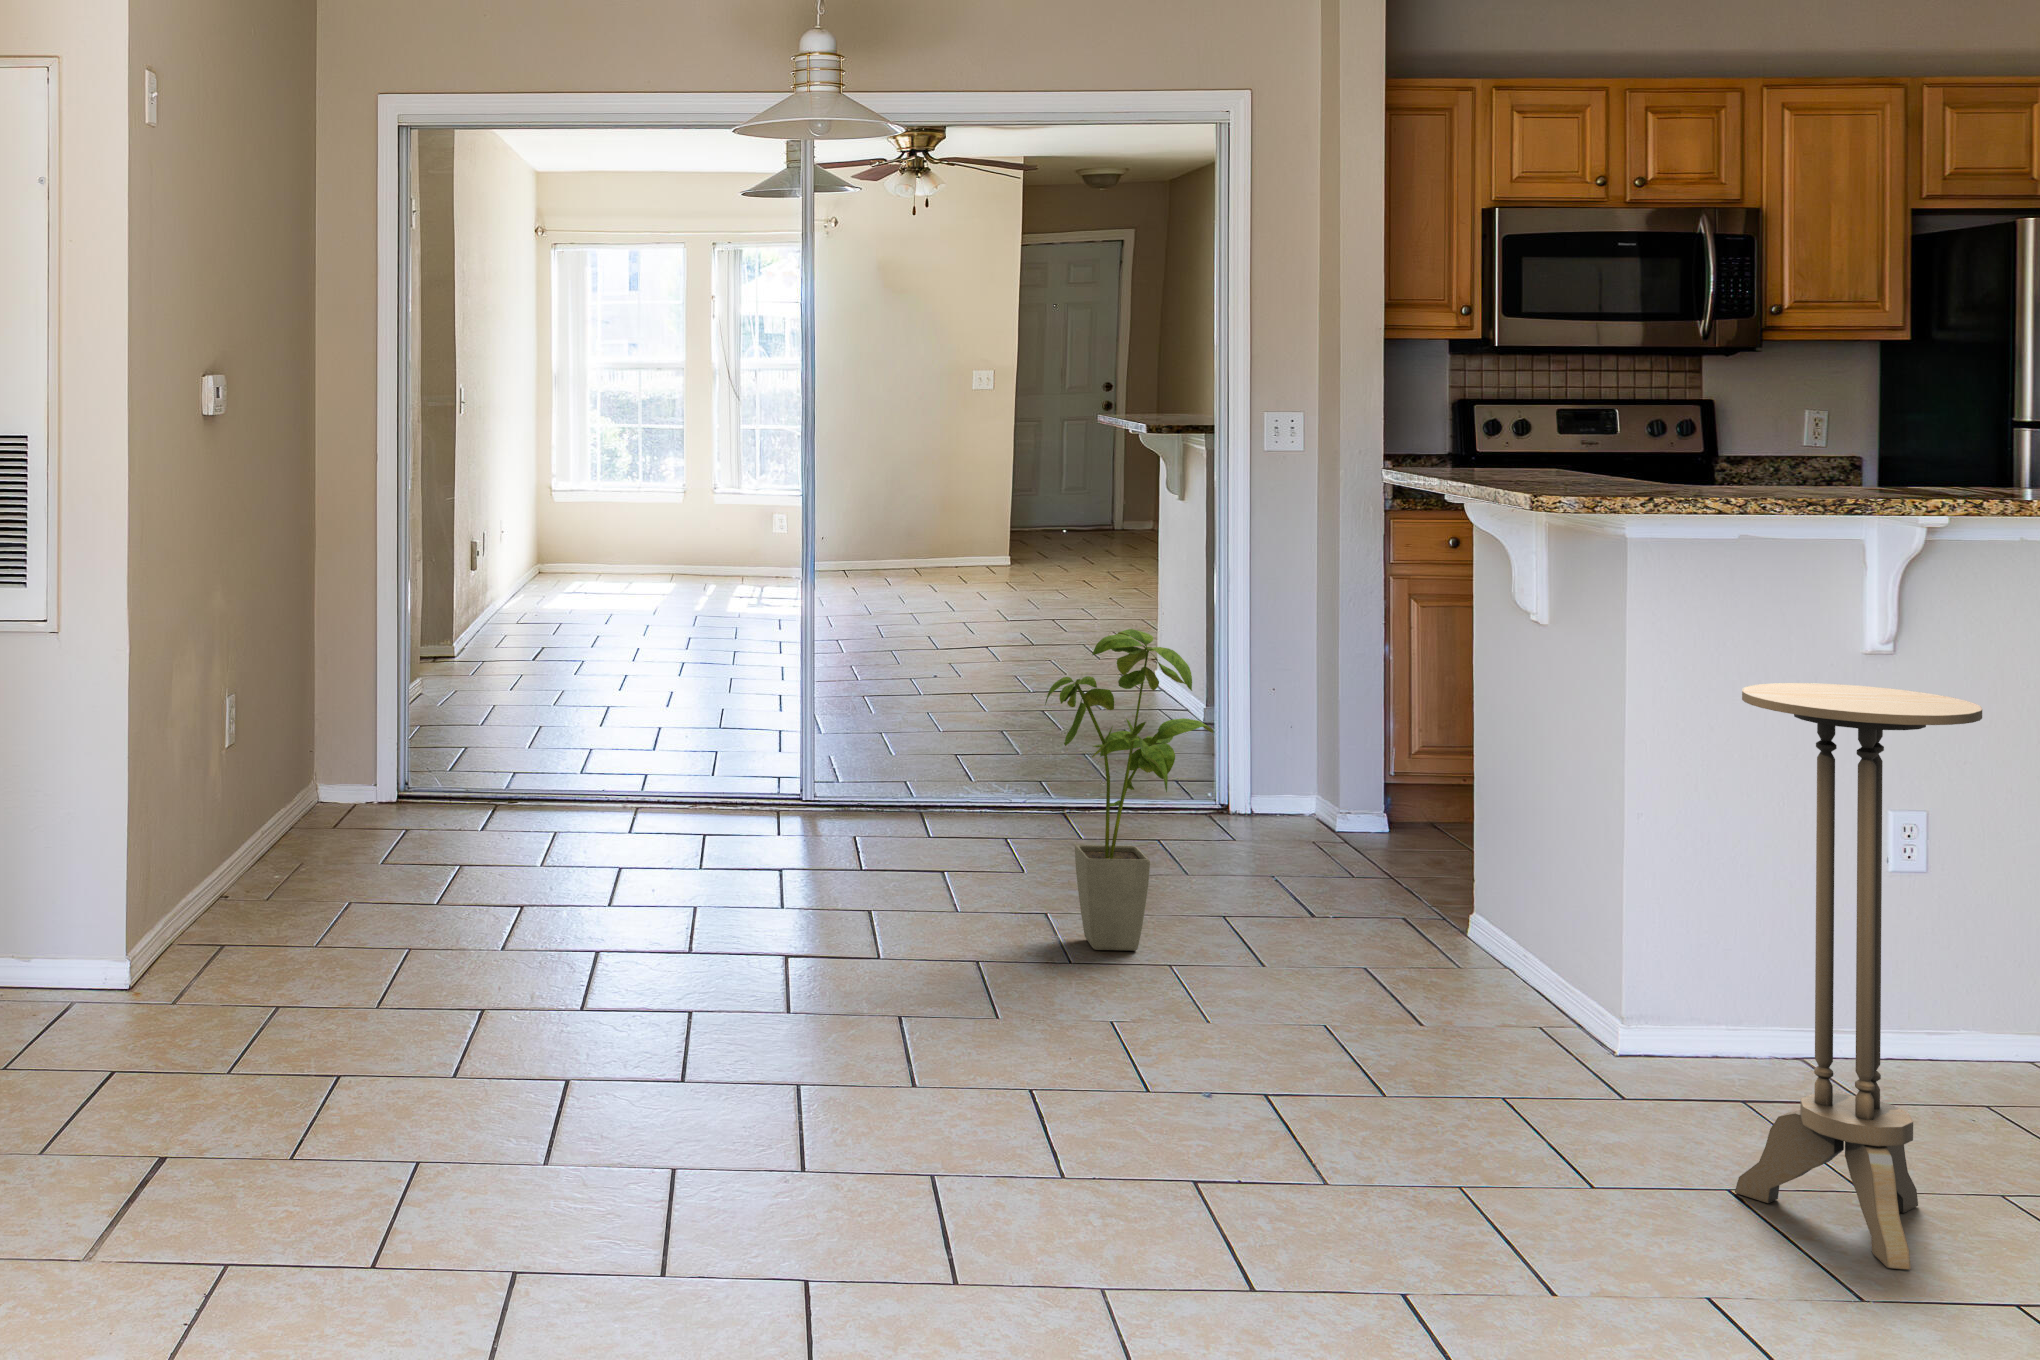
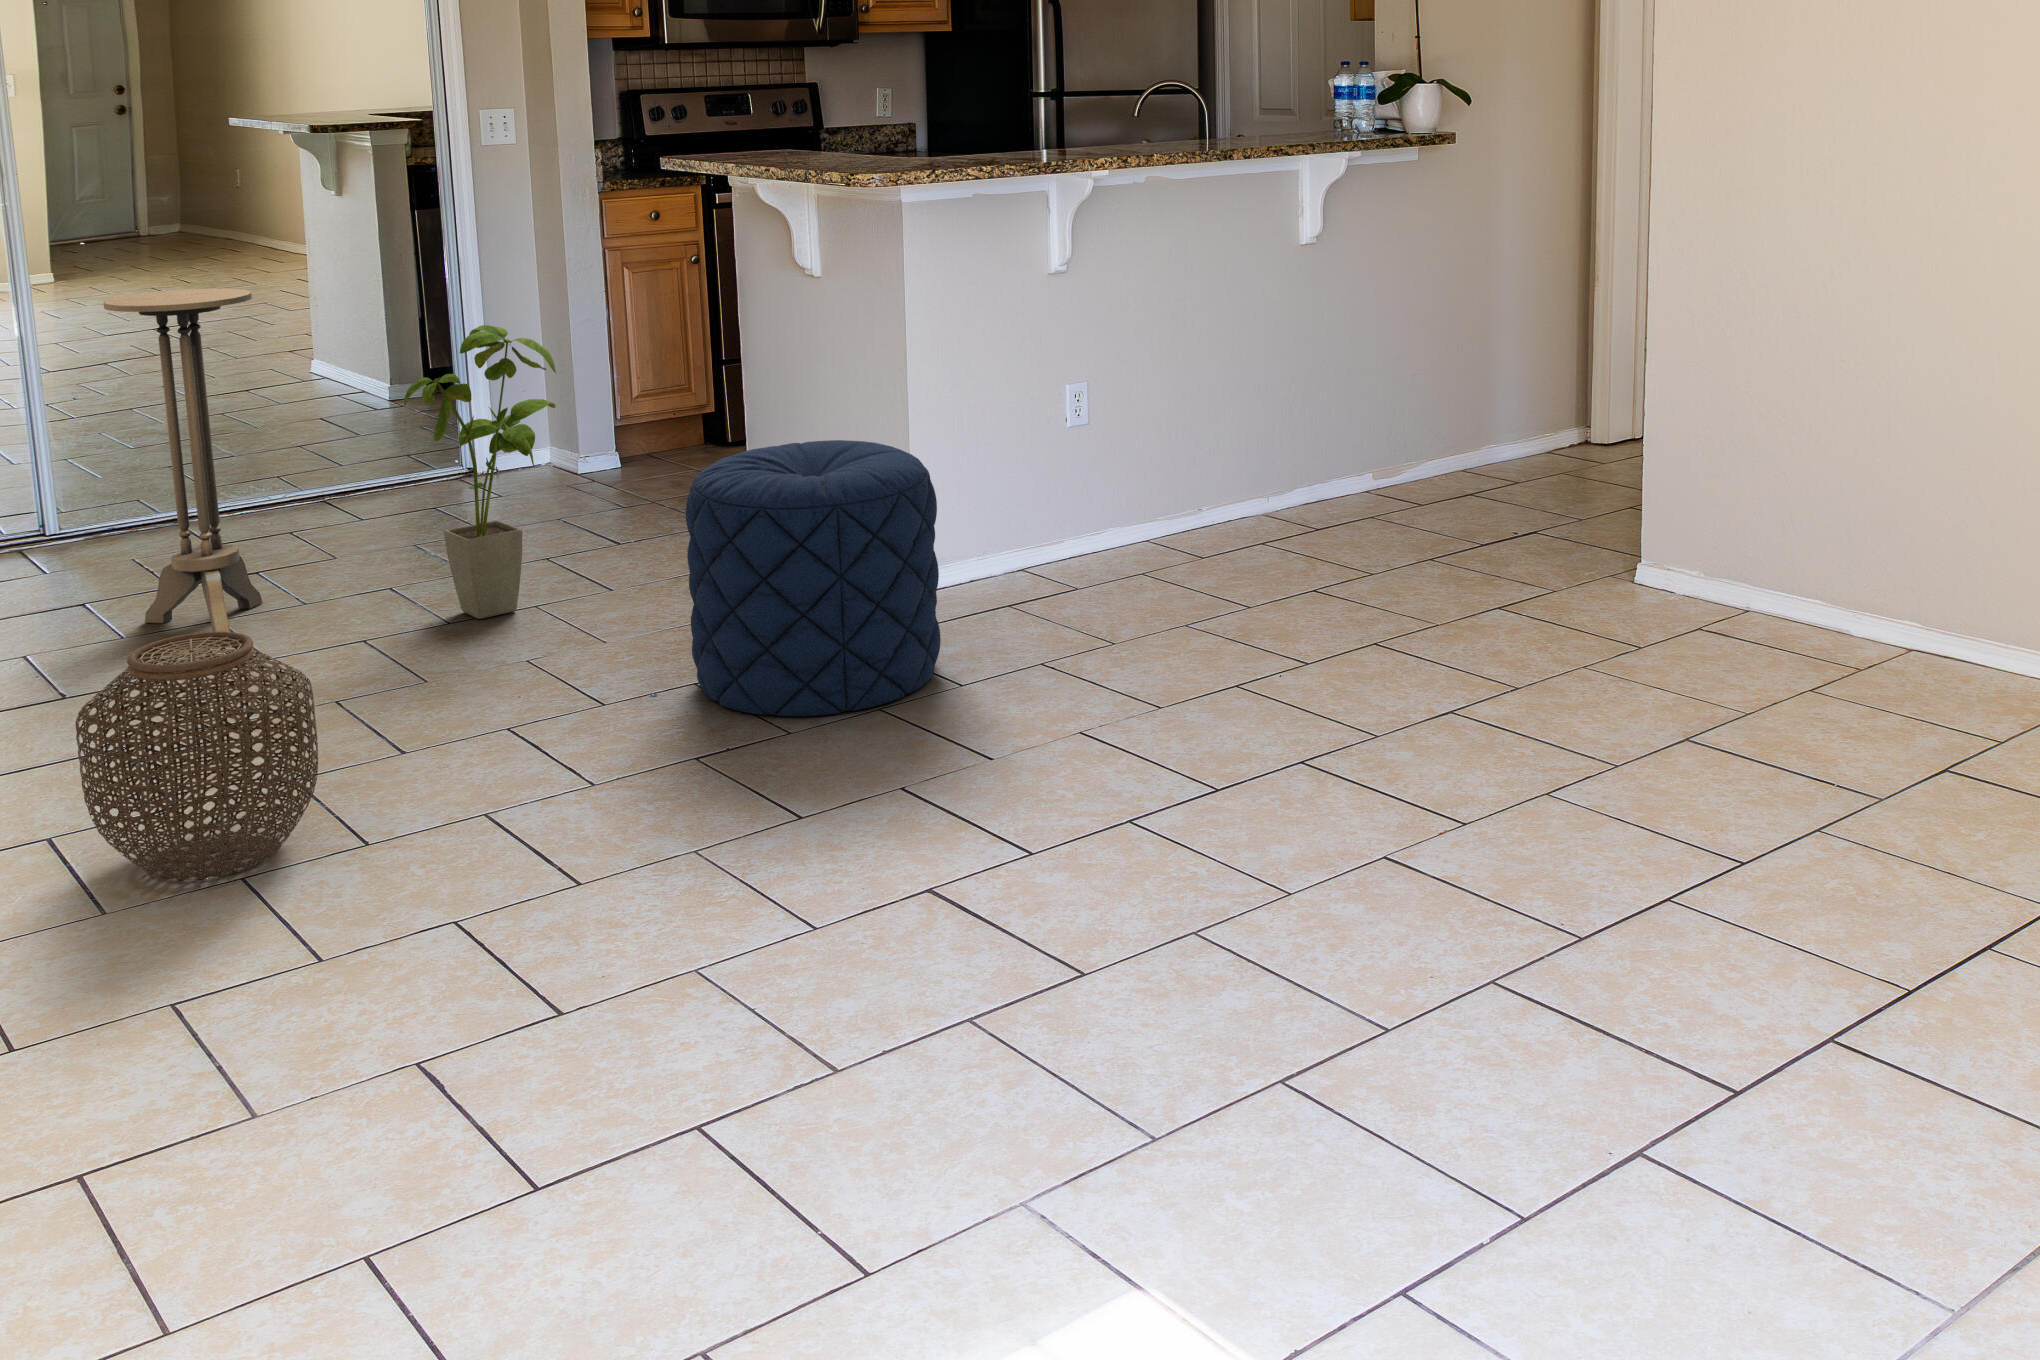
side table: present [1735,683,1982,1270] -> present [103,288,263,632]
pouf: none [1245,809,1568,1162] -> present [686,440,941,717]
woven basket: none [579,875,787,1121] -> present [75,632,318,880]

